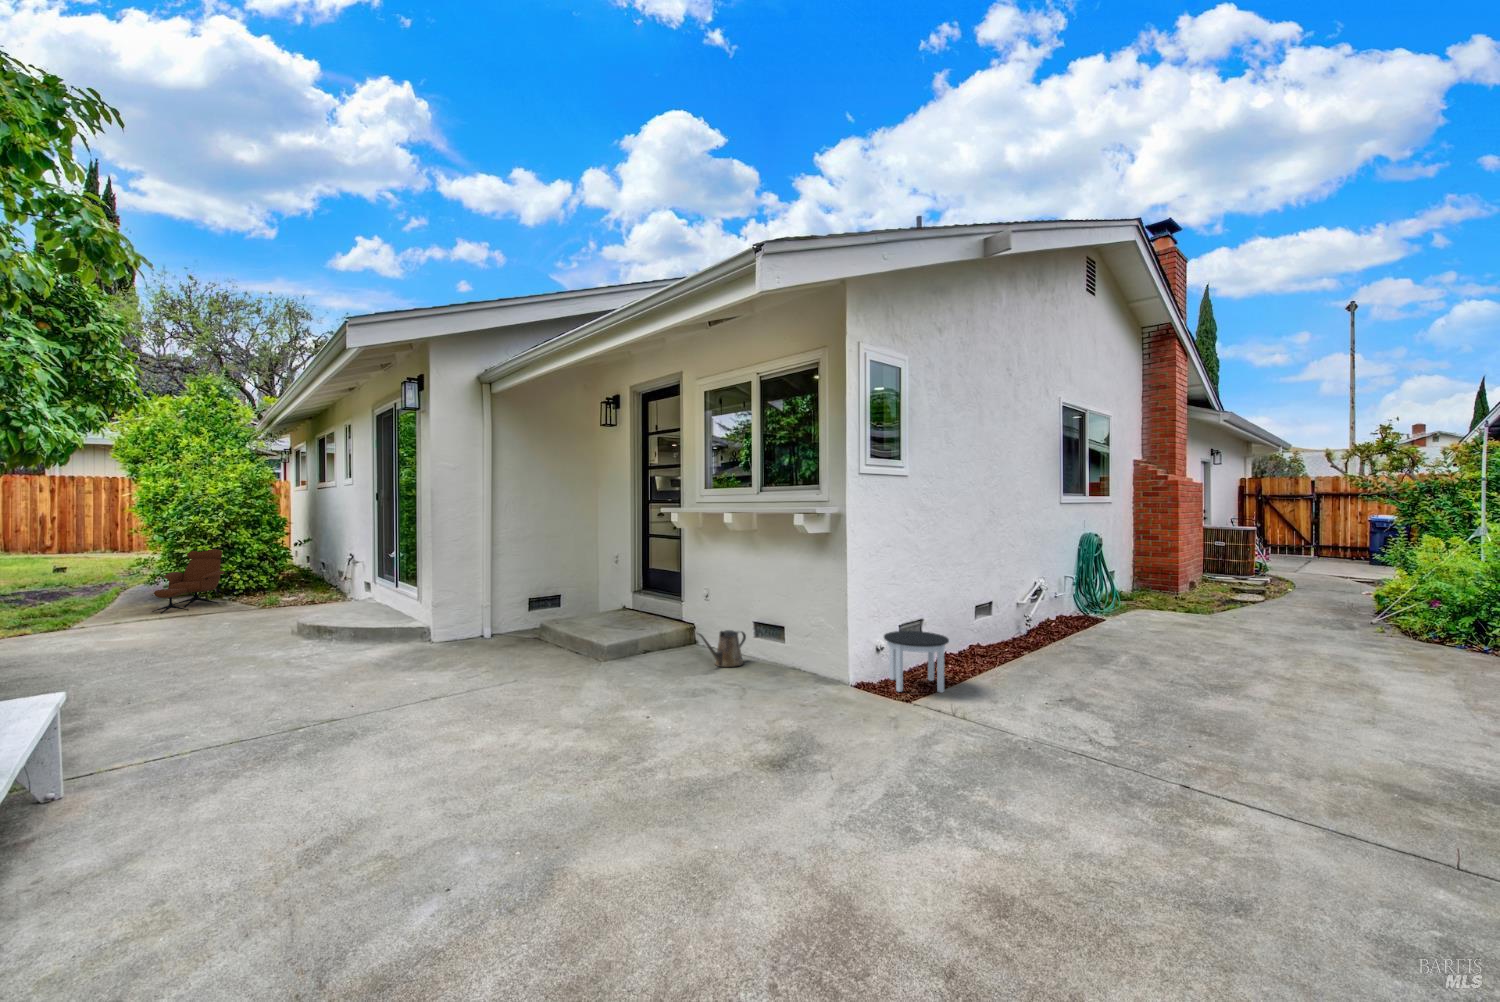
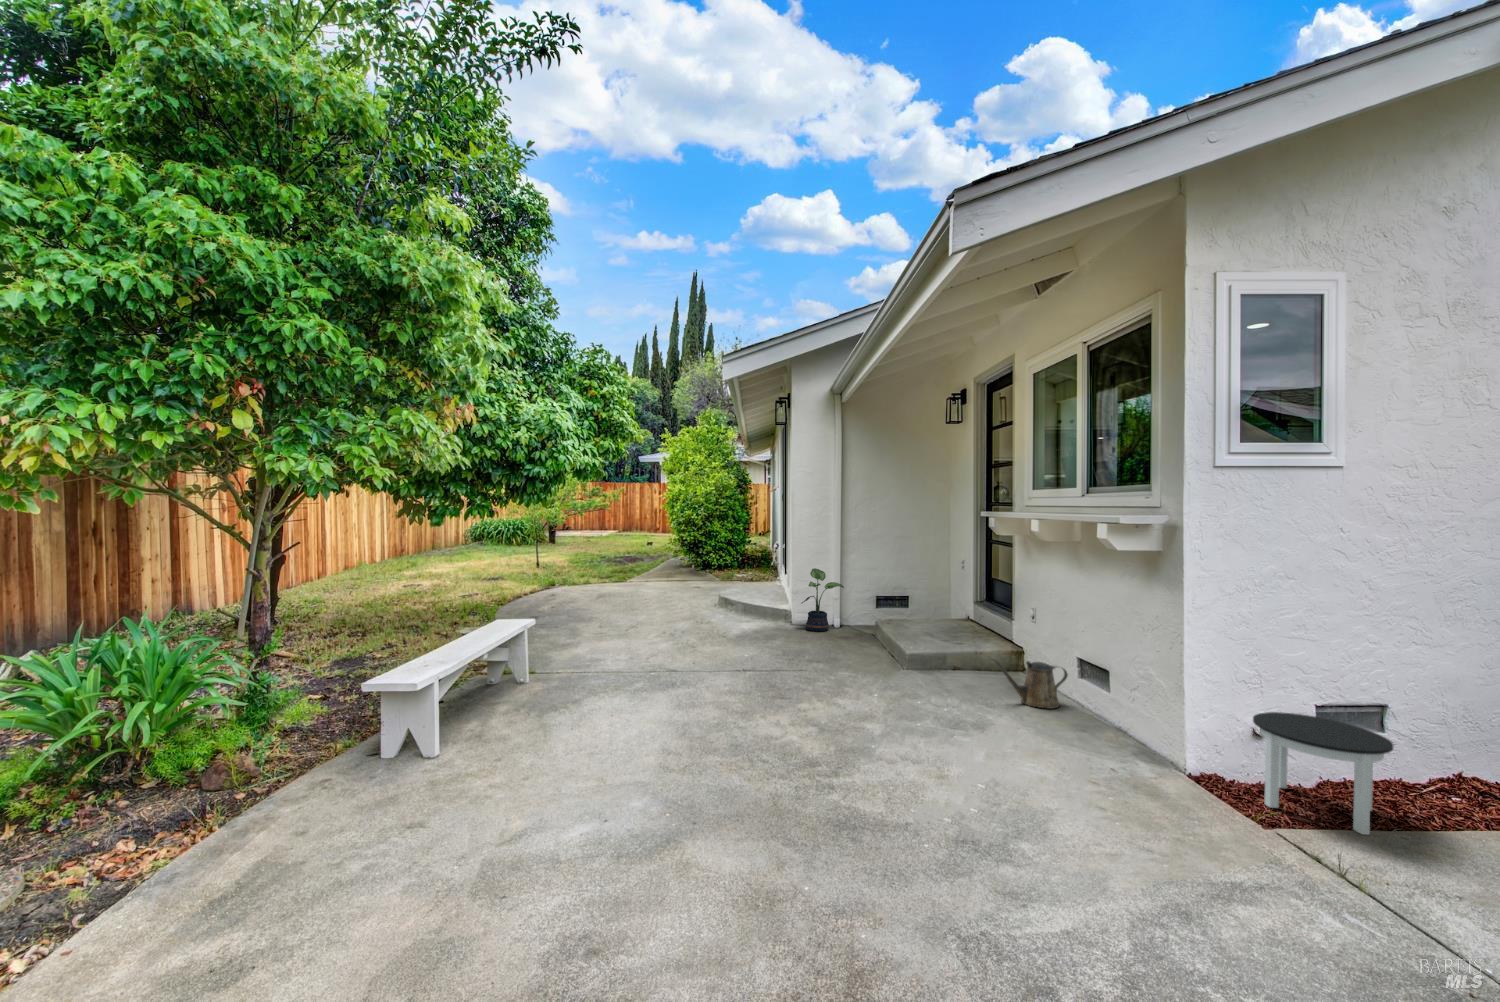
lounge chair: present [152,549,225,613] -> none [663,534,704,577]
potted plant: none [454,575,502,644] -> present [802,568,844,632]

